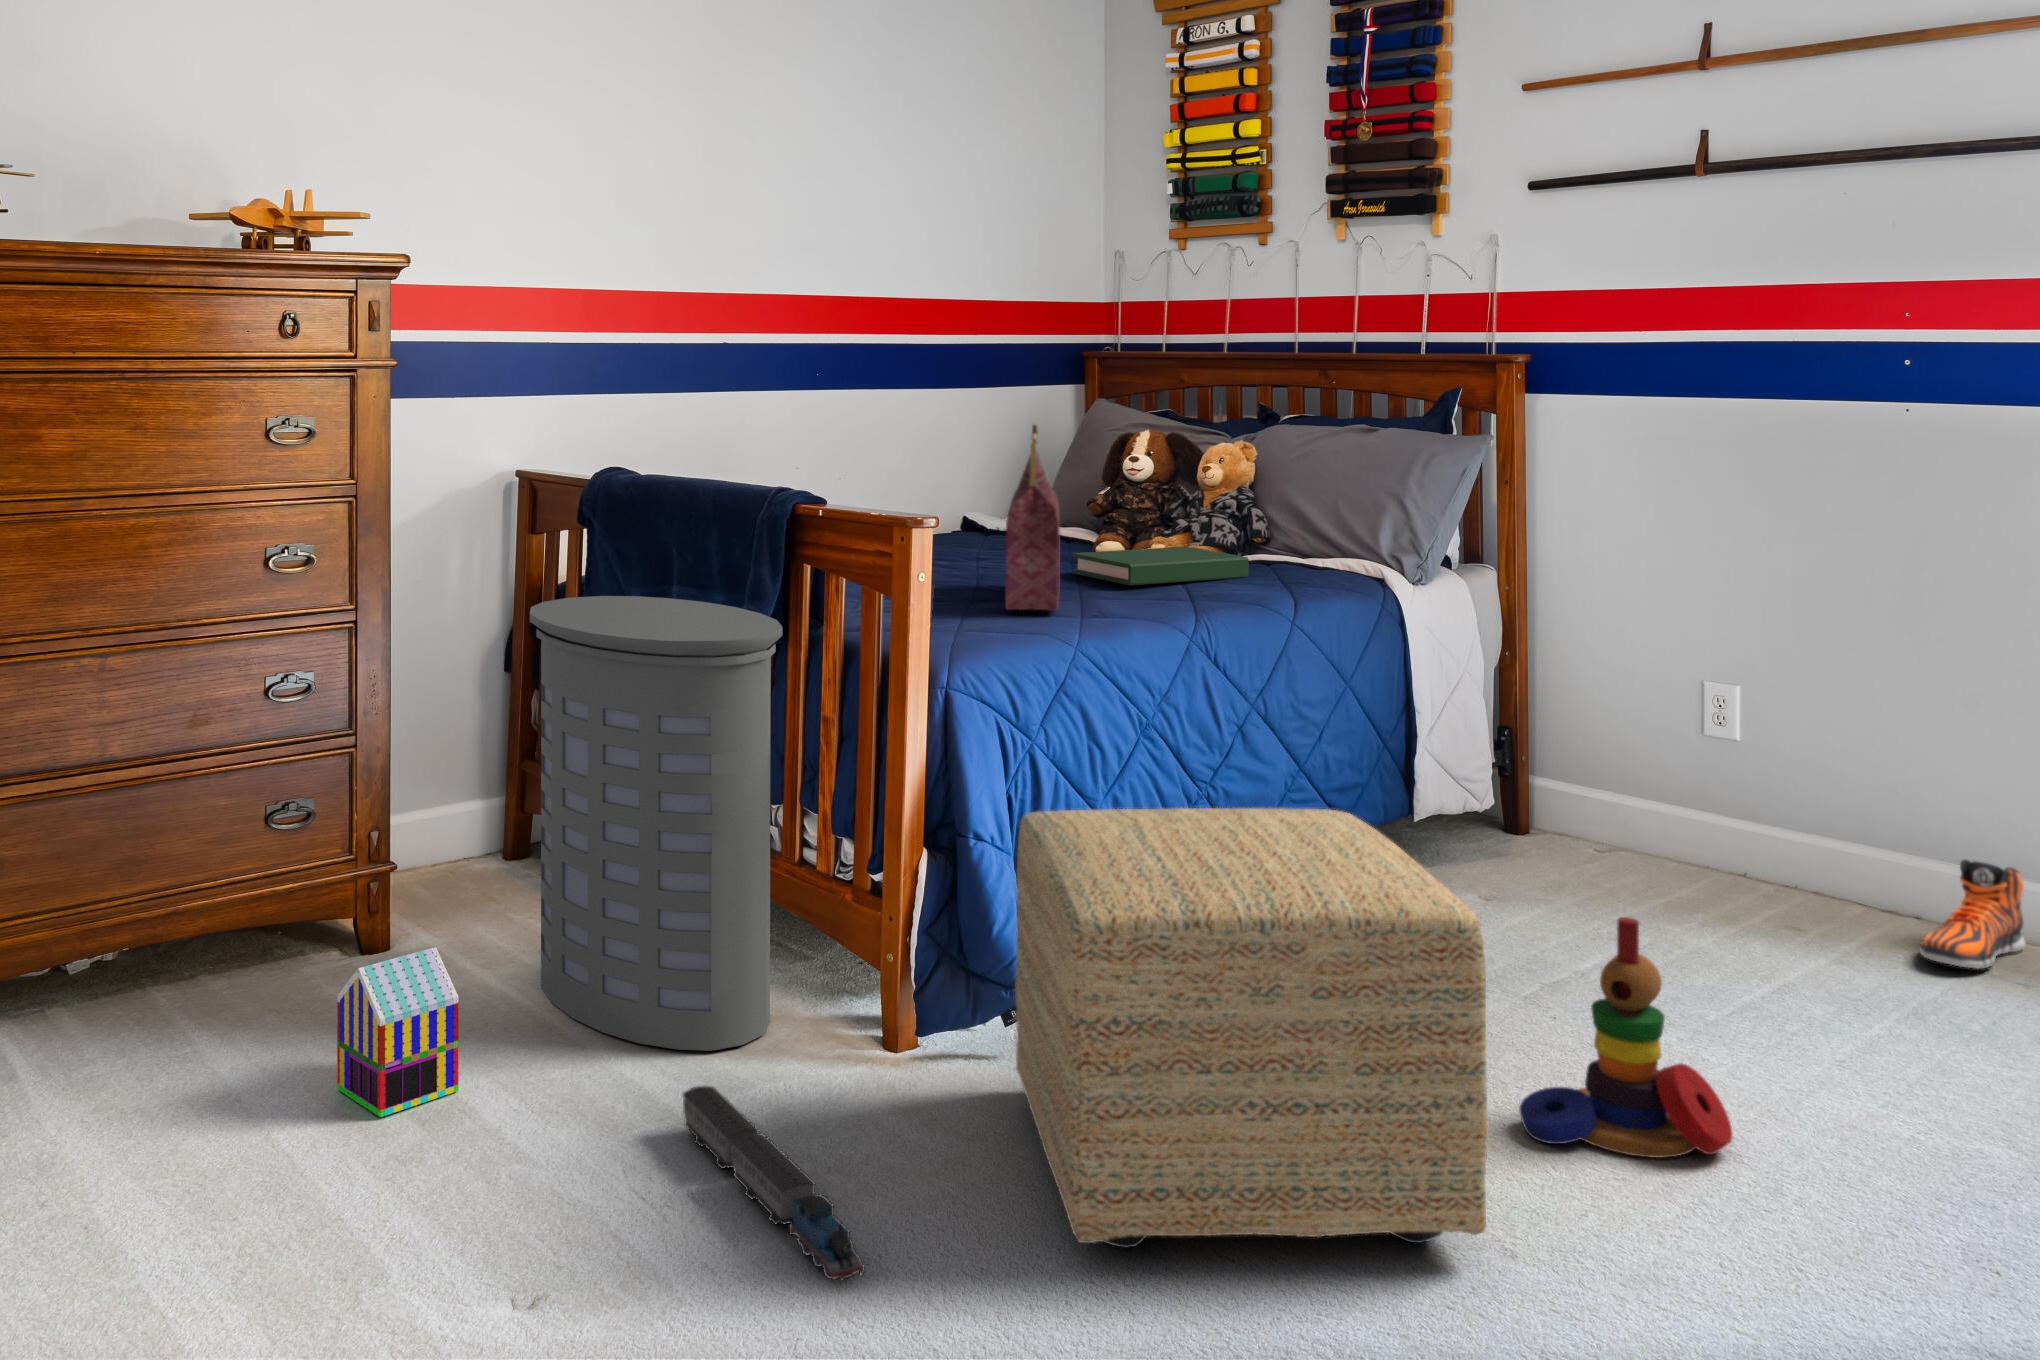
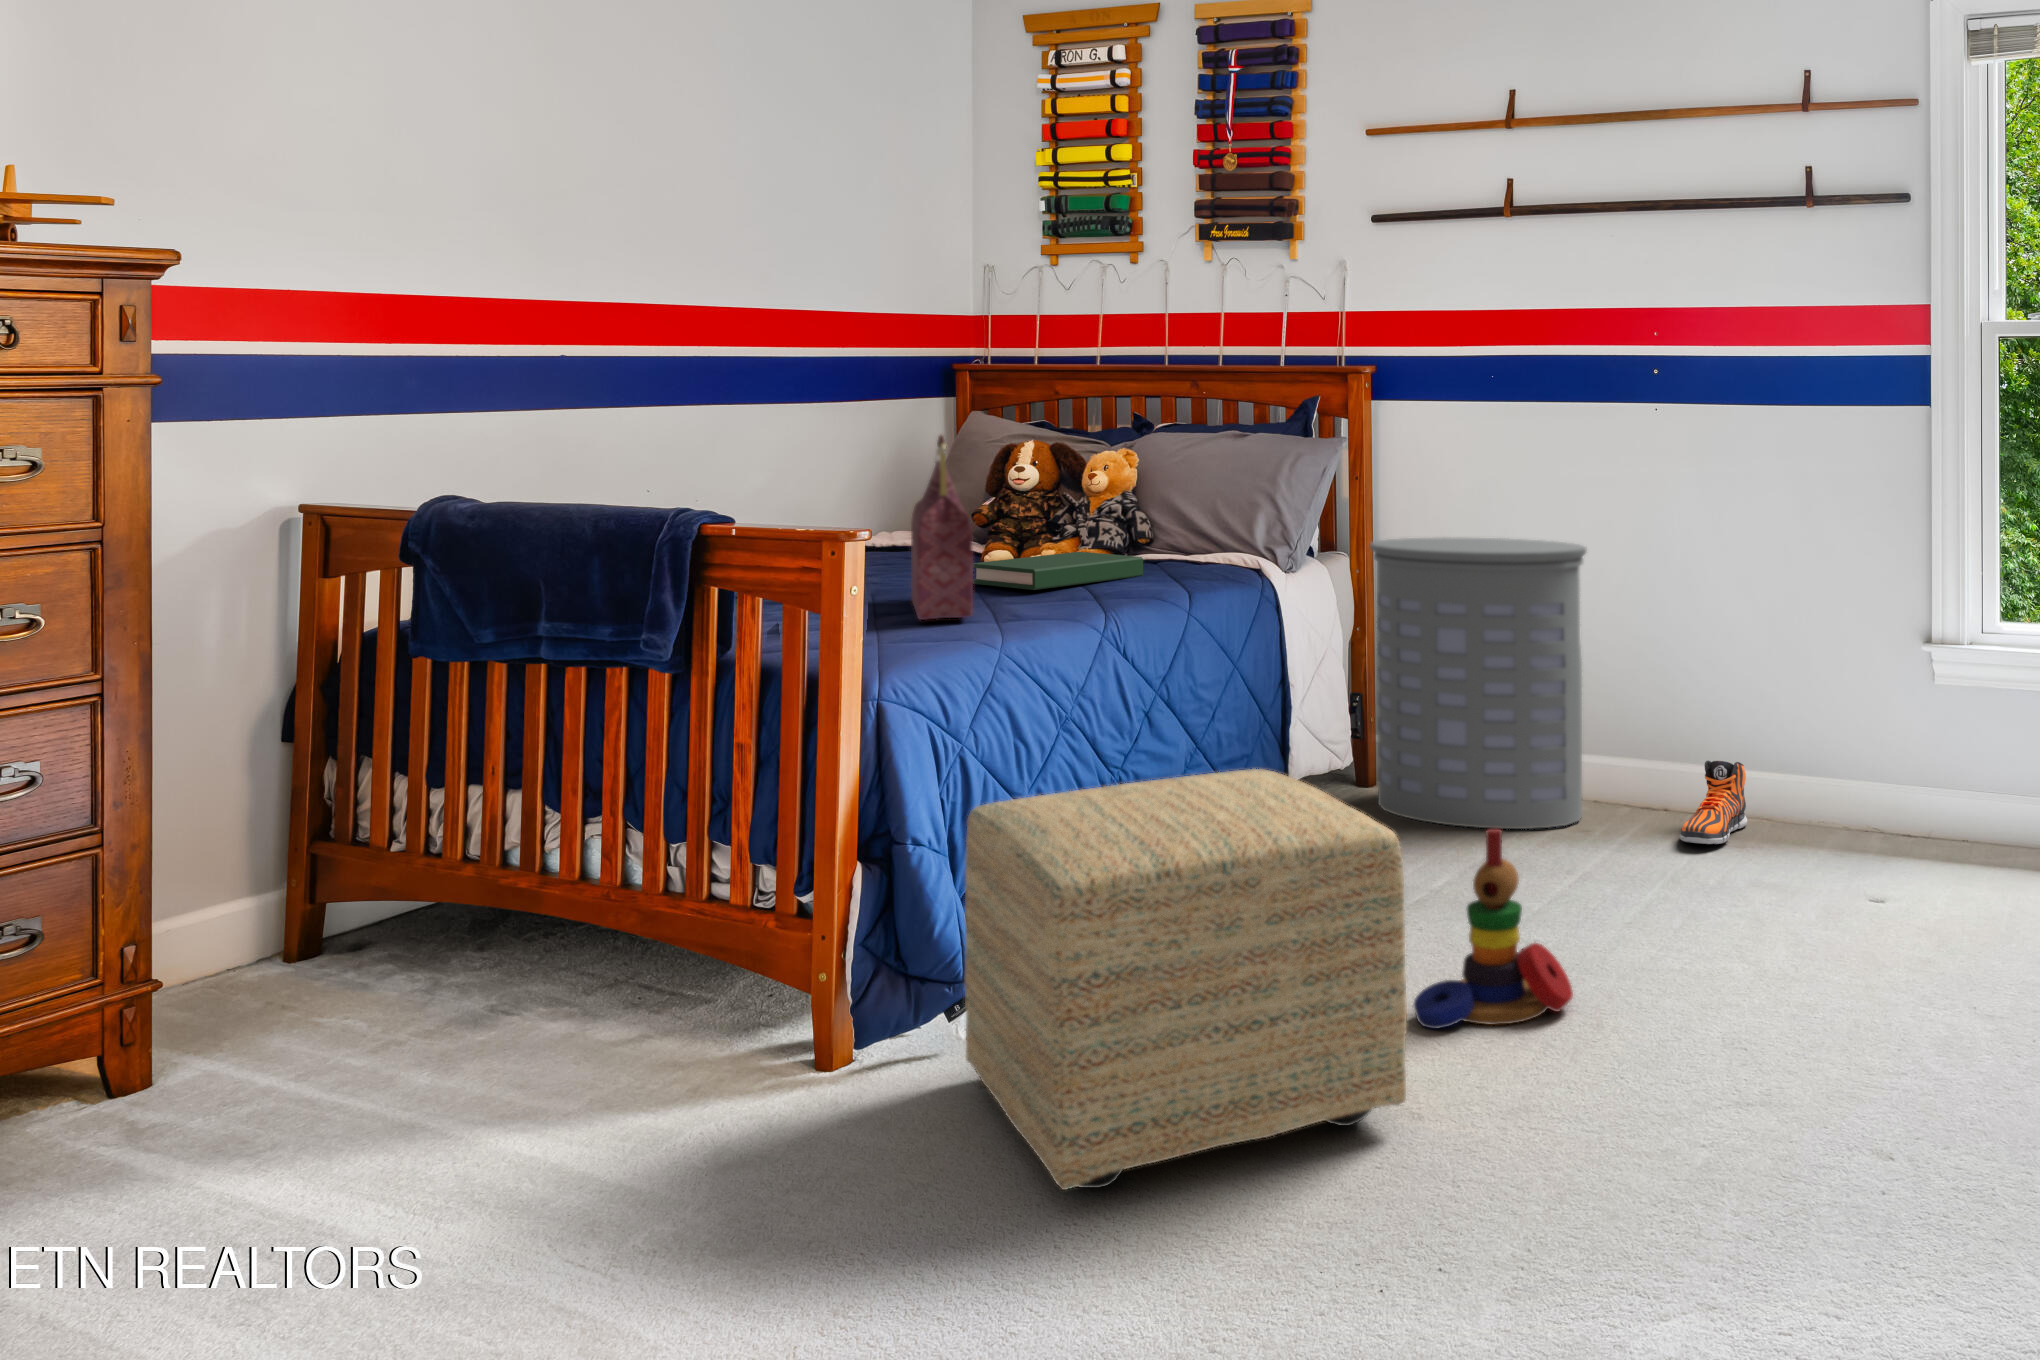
laundry hamper: present [530,596,782,1051] -> present [1370,537,1586,829]
toy house: present [337,947,459,1117] -> none [131,1052,307,1259]
toy train: present [683,1085,865,1280] -> none [609,1136,853,1283]

